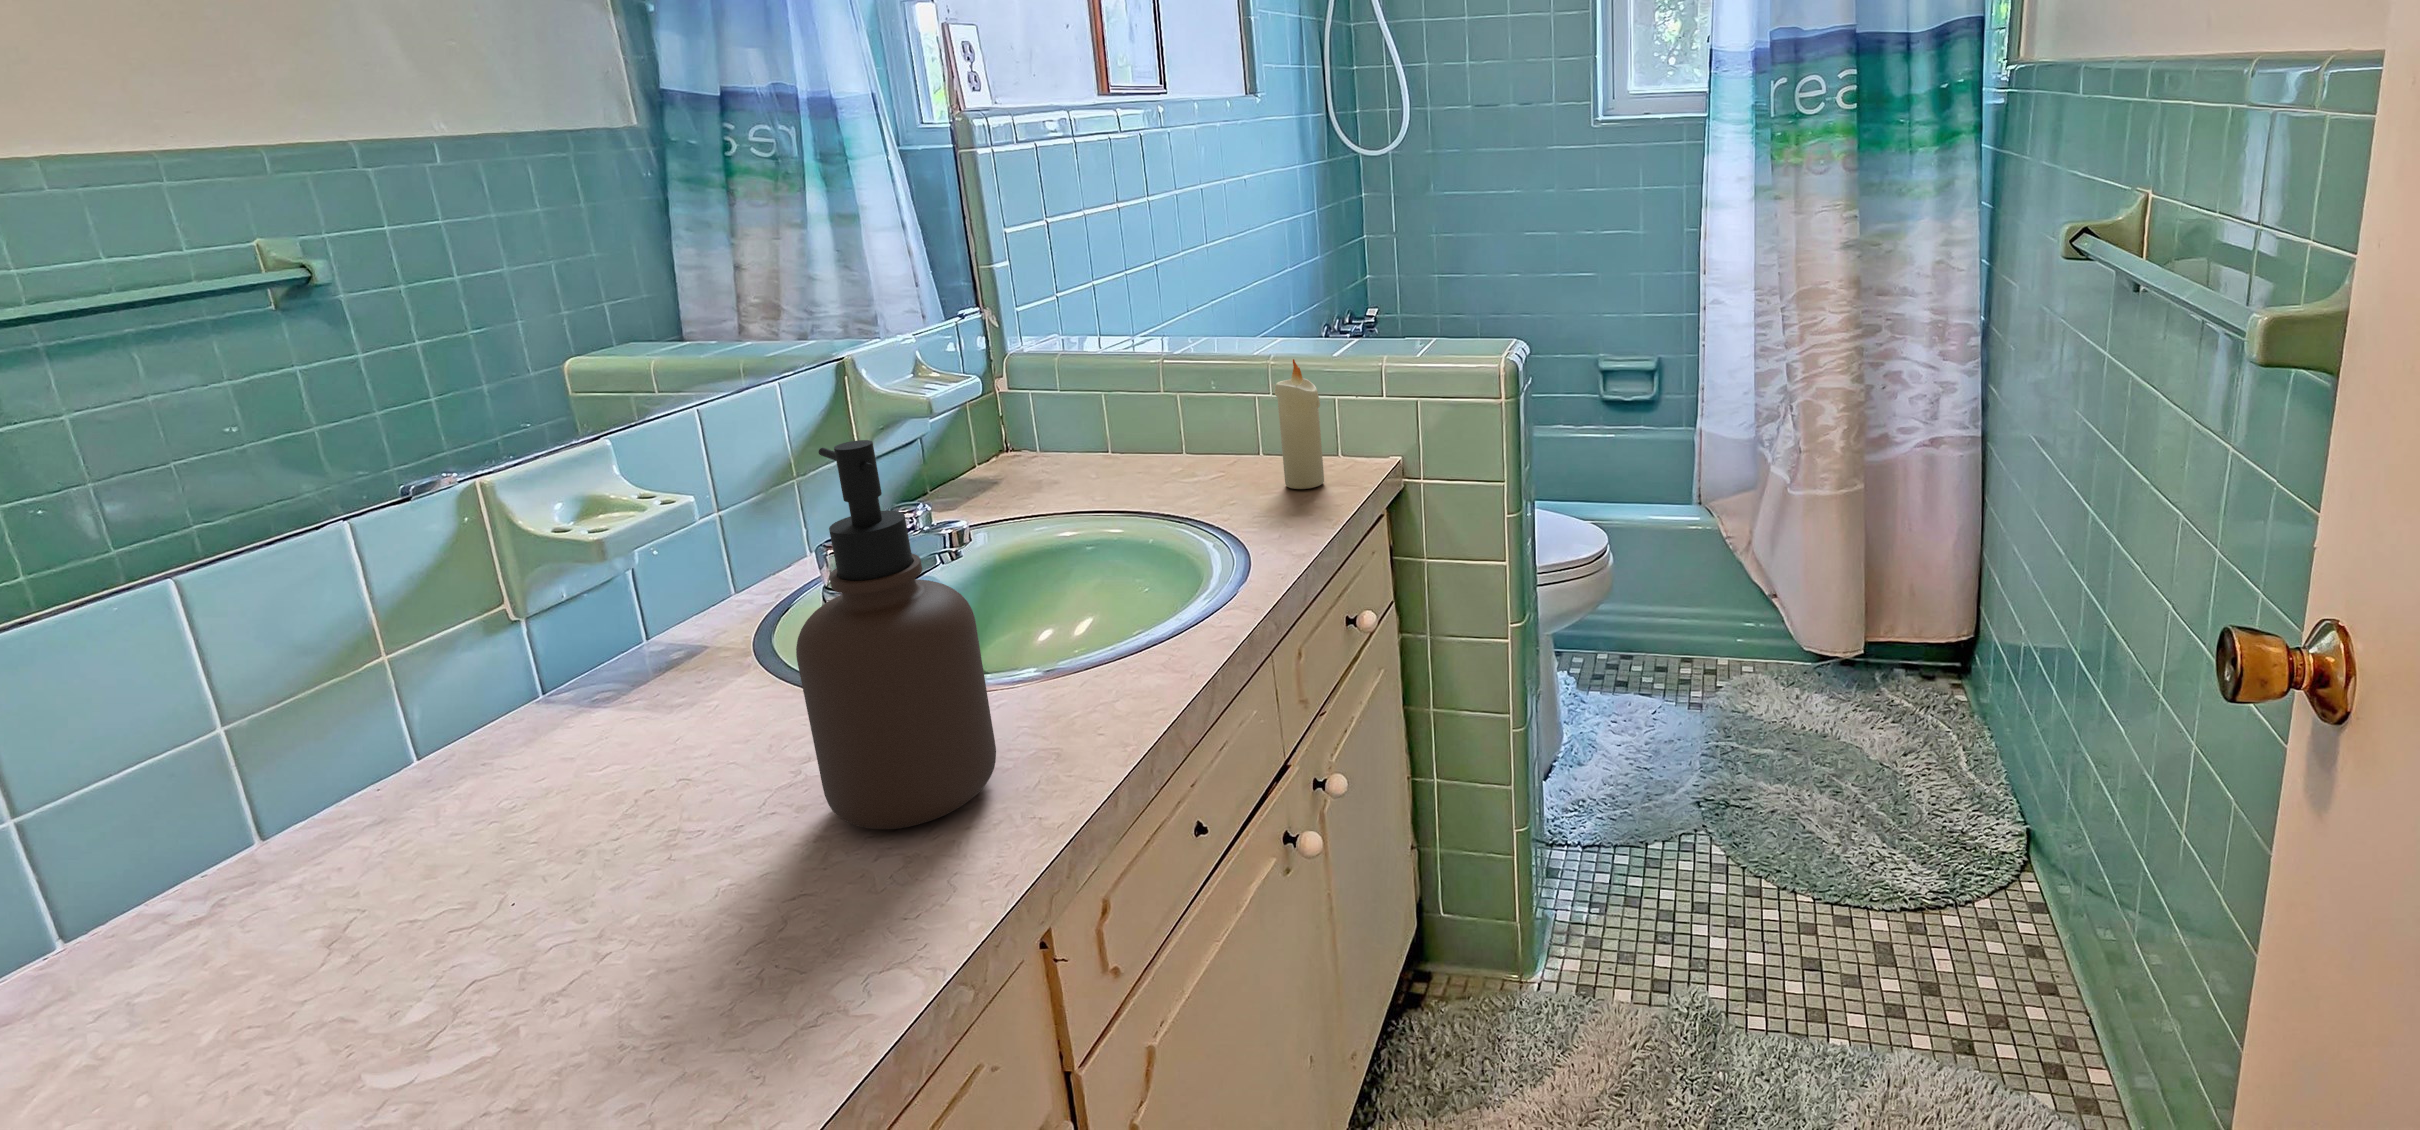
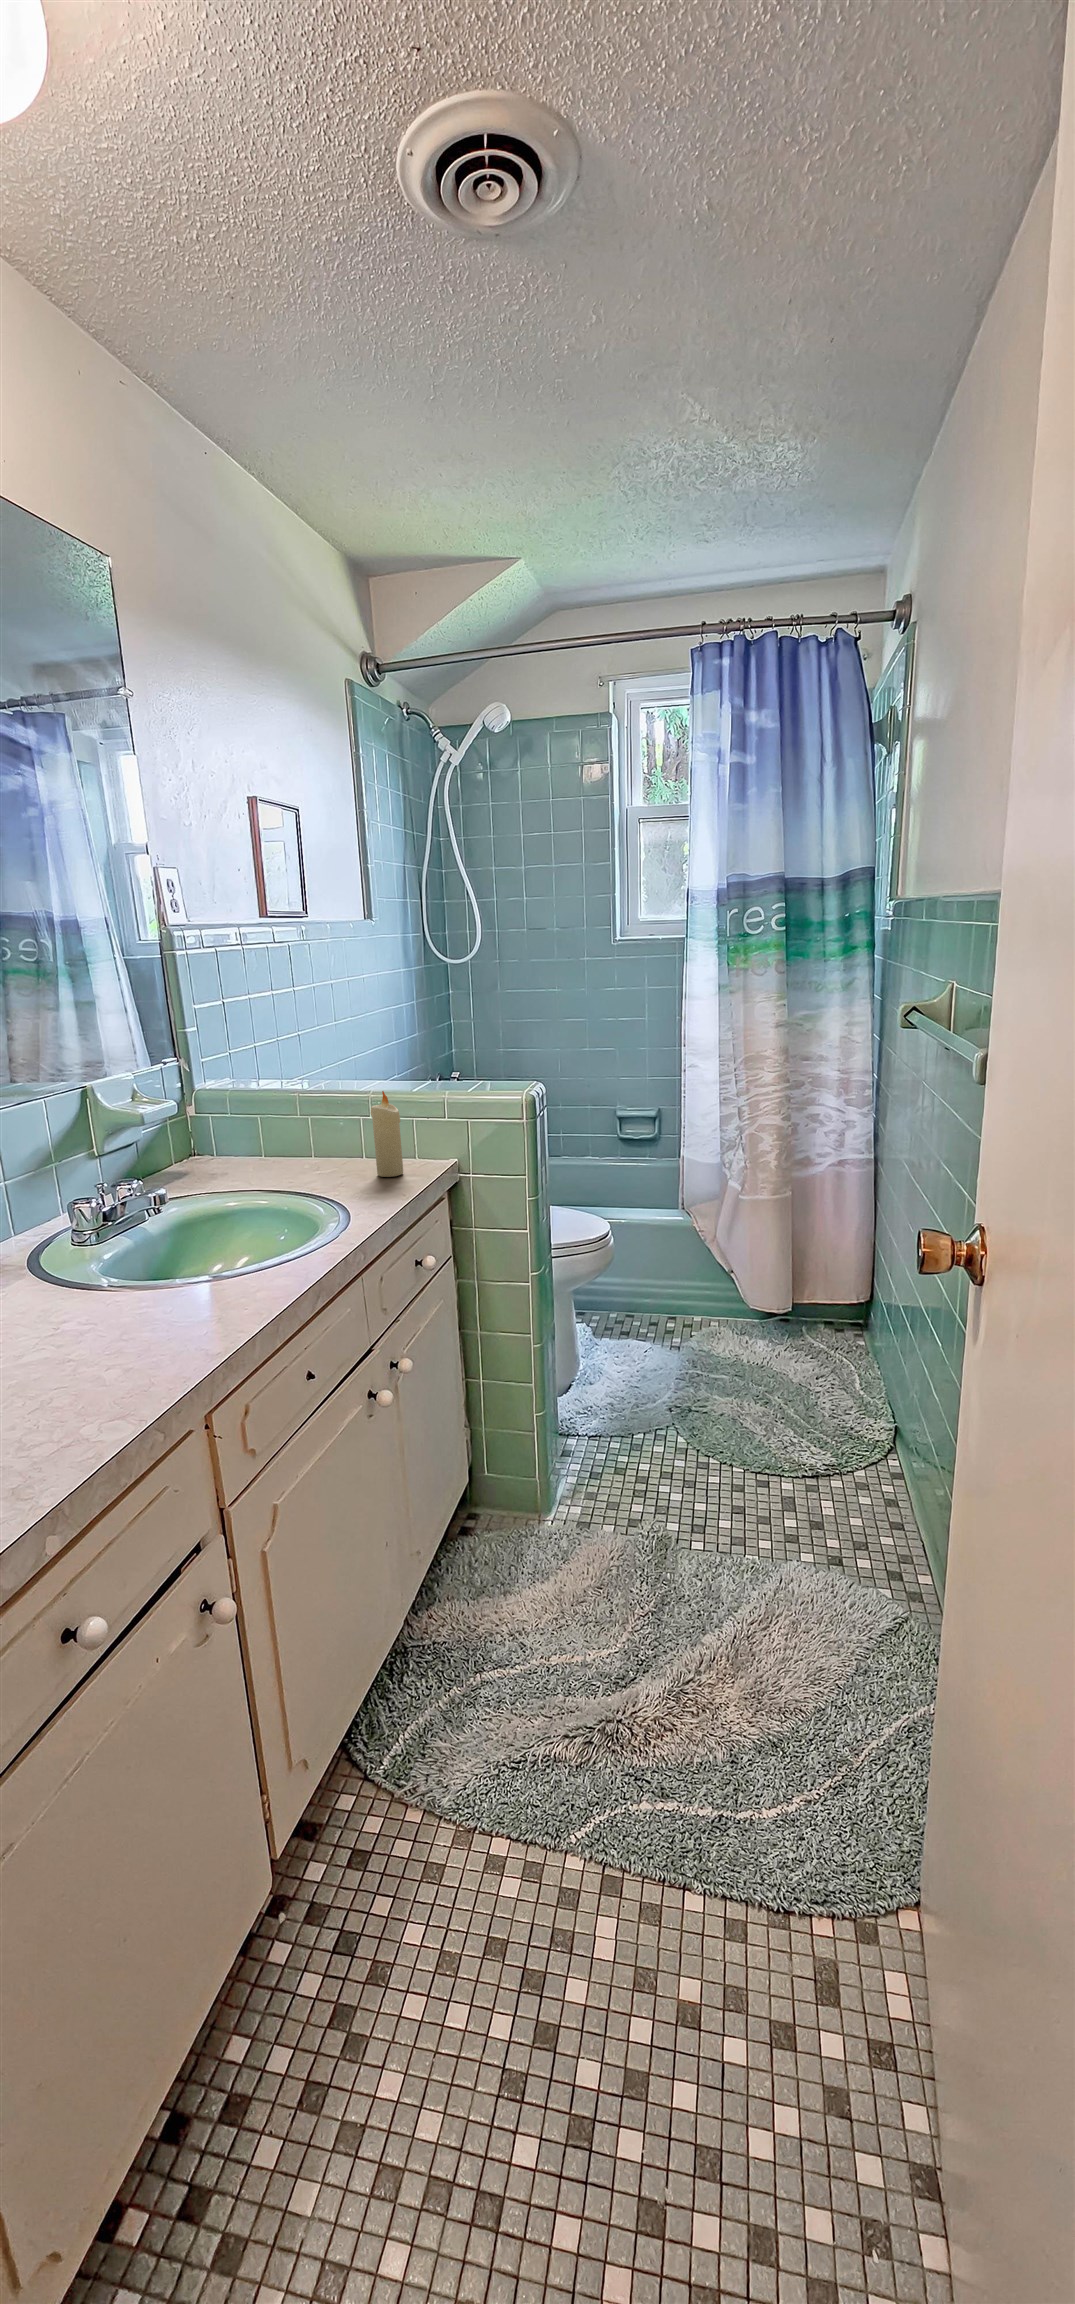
soap dispenser: present [796,440,996,829] -> none [64,1118,183,1353]

